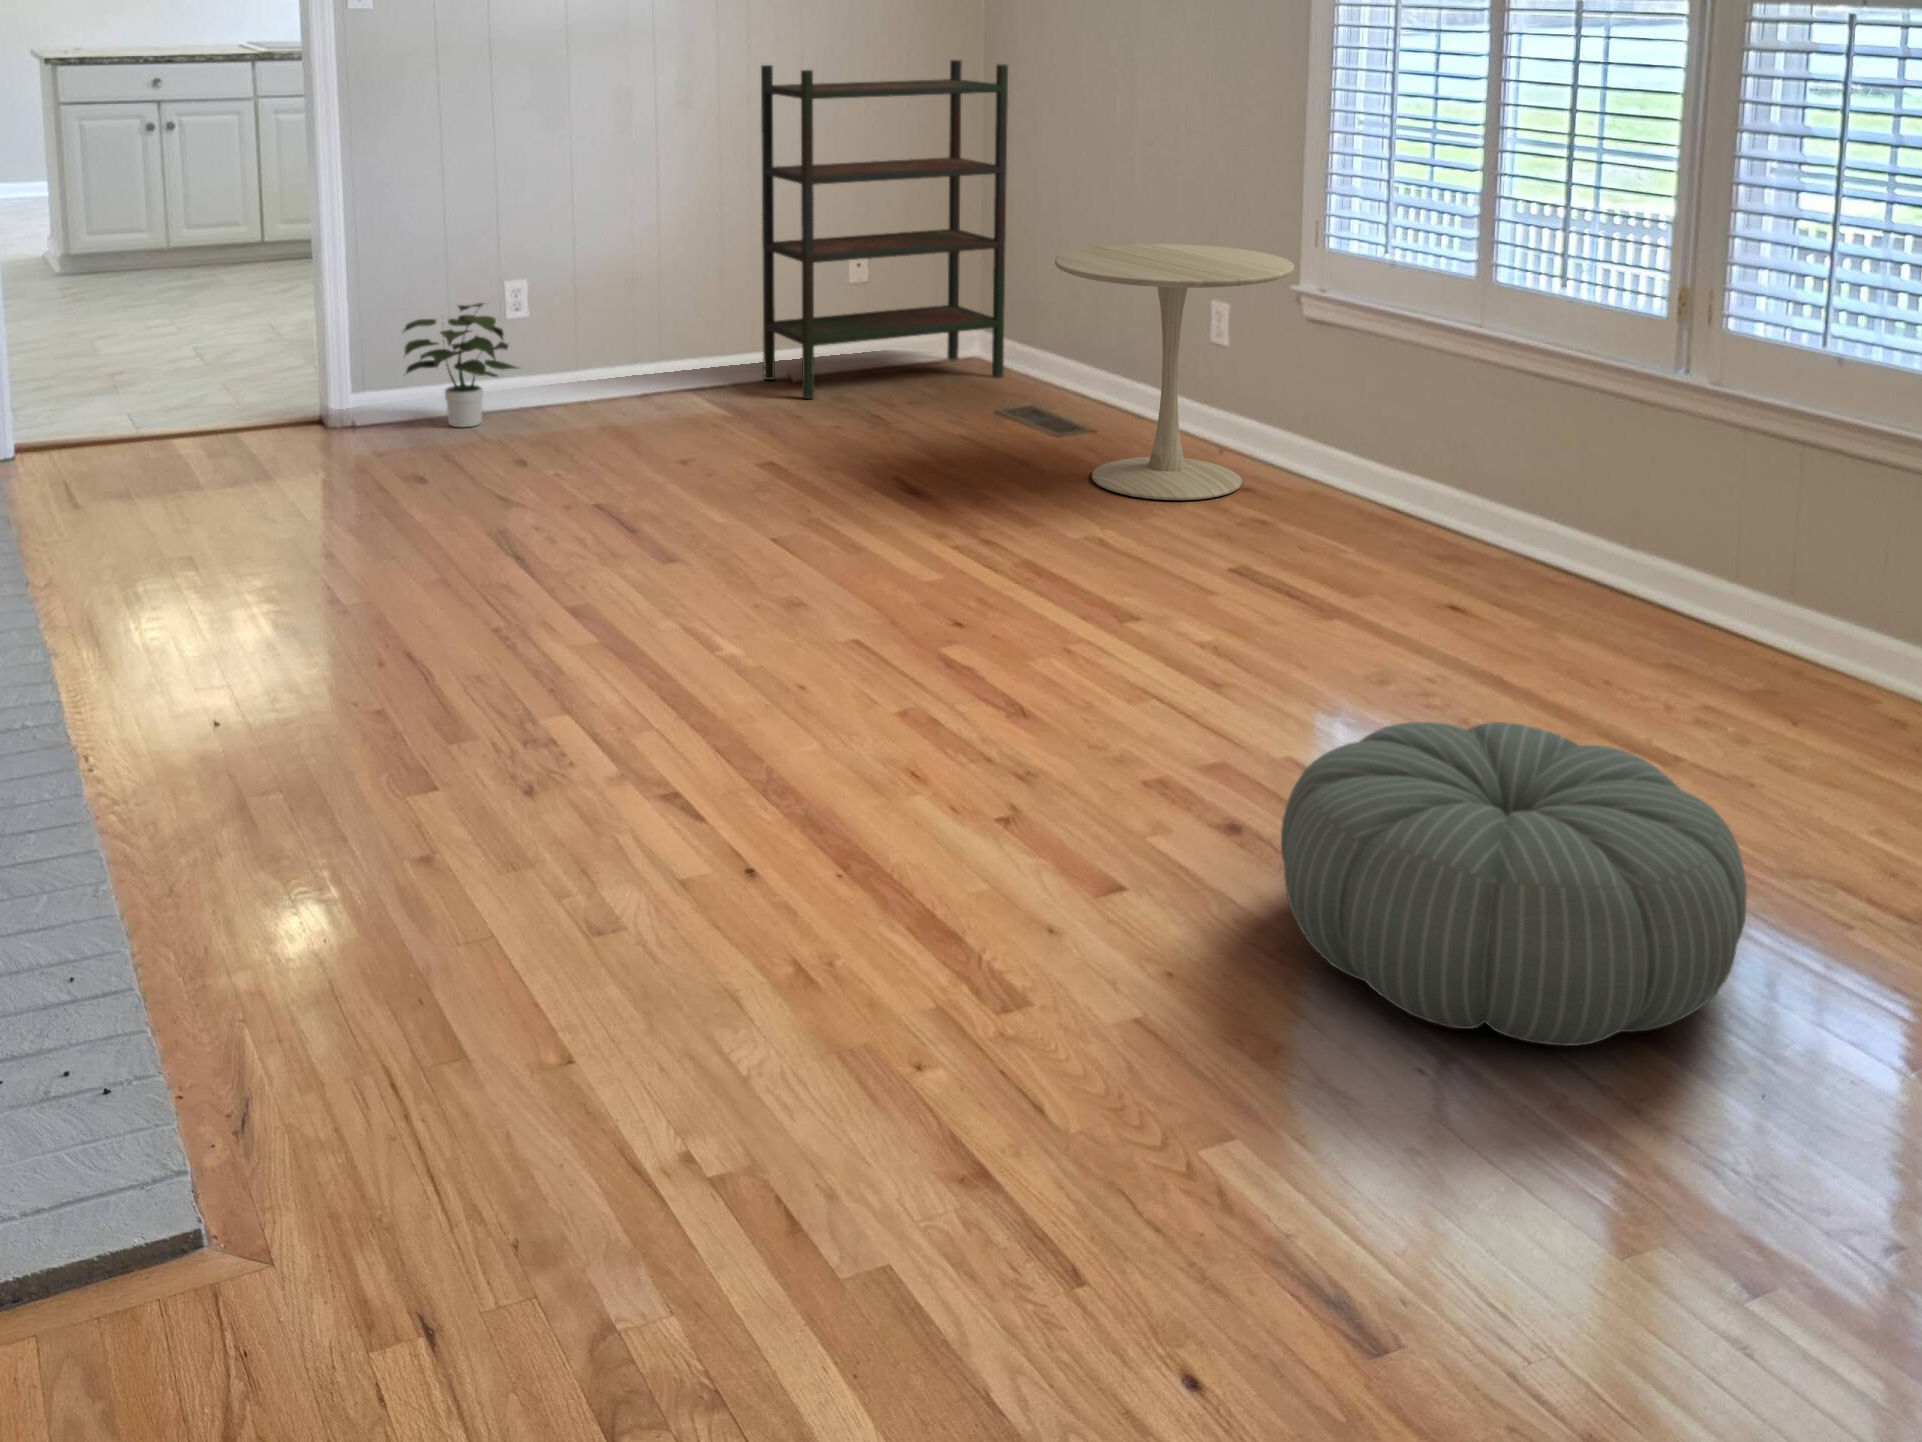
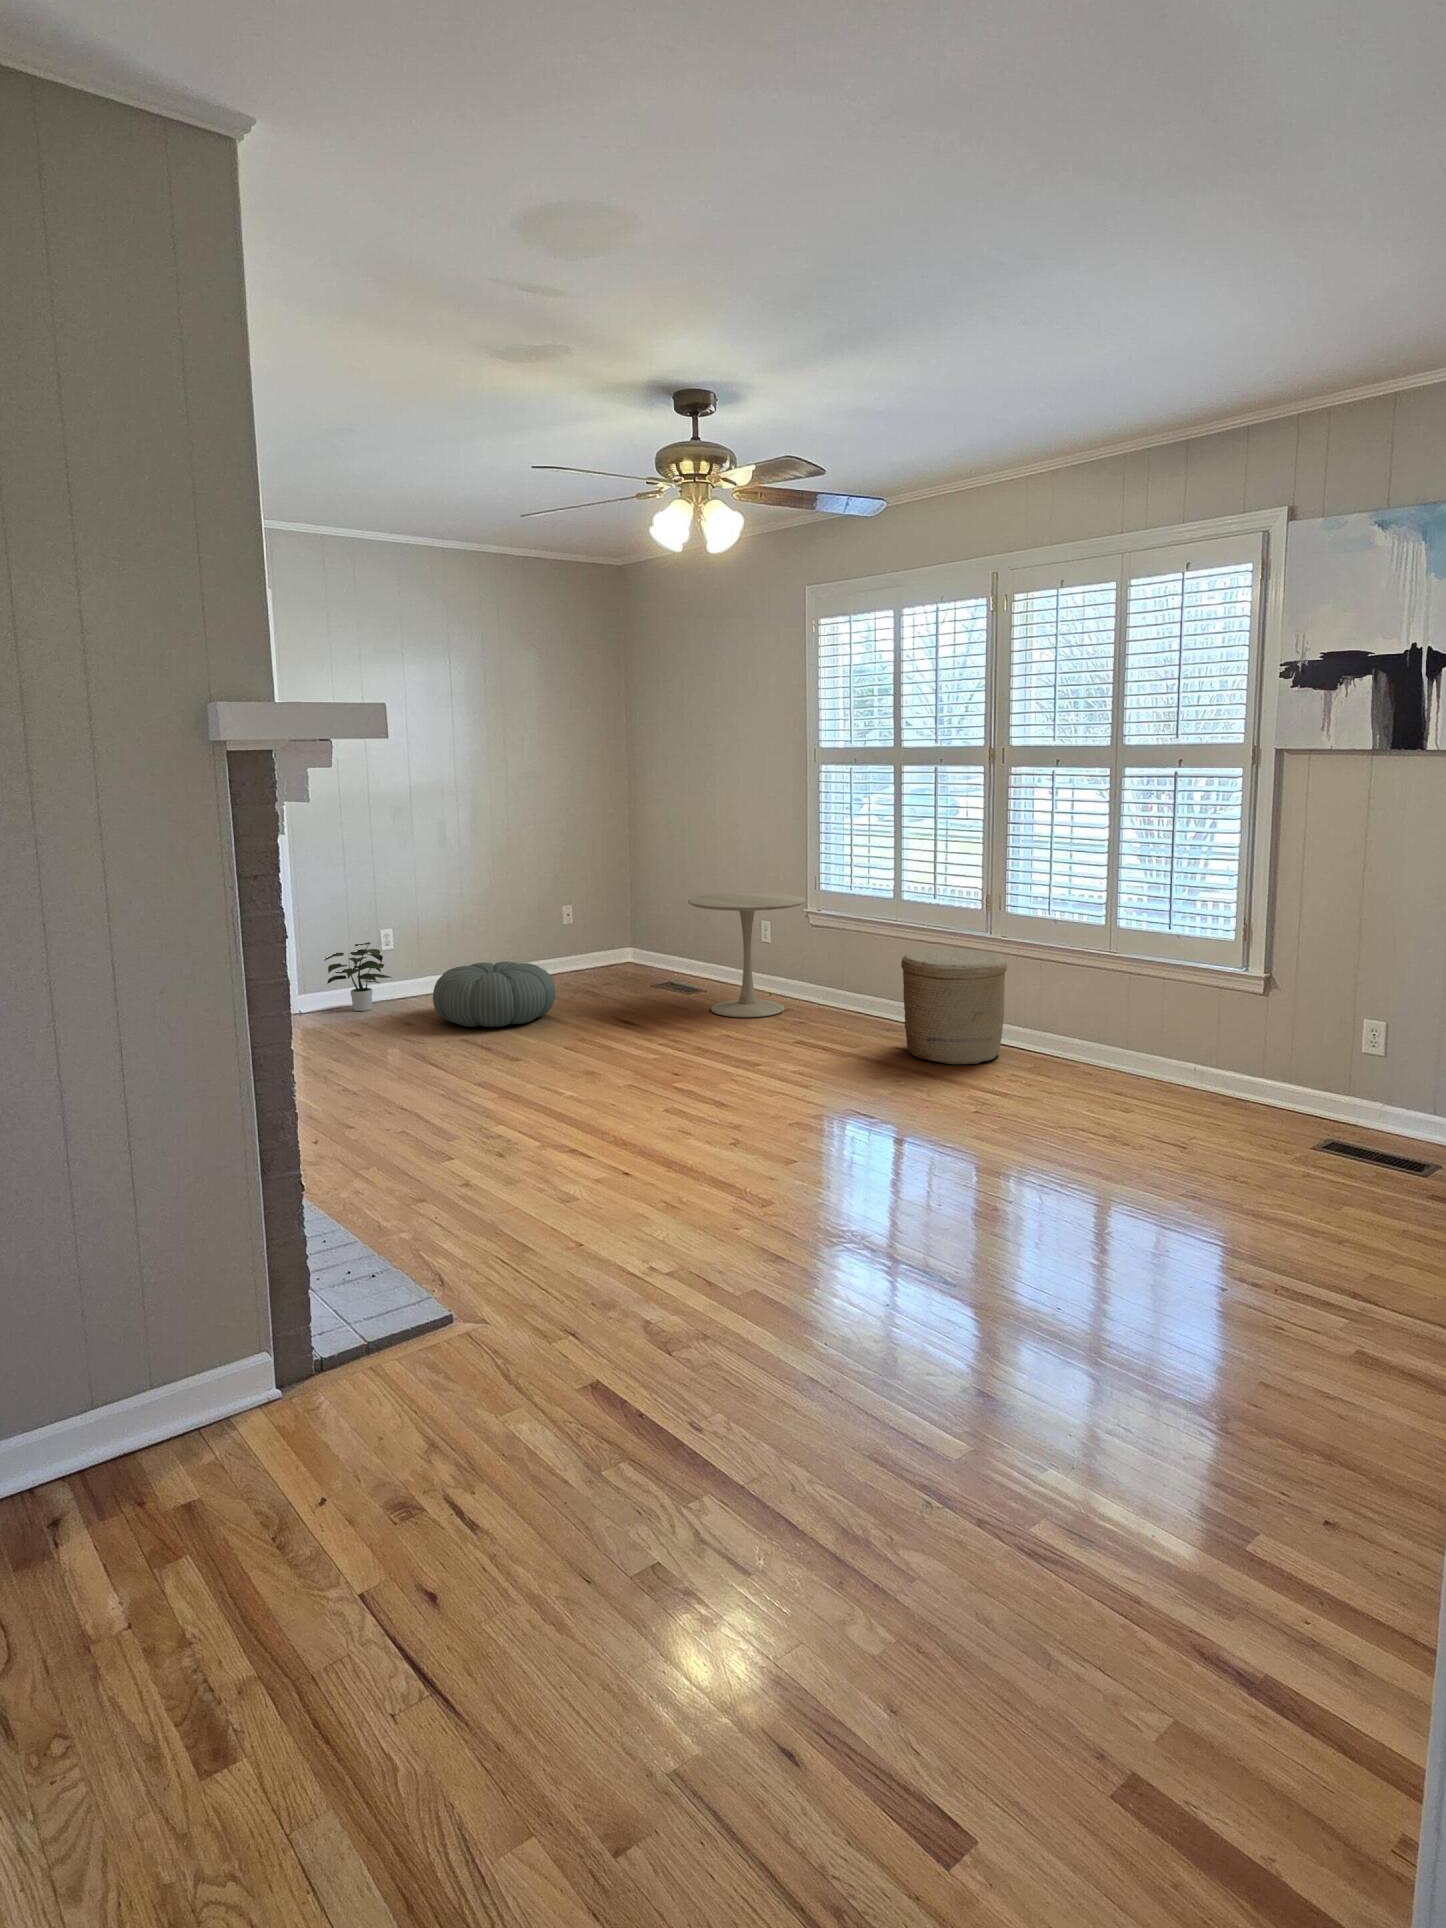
bookshelf: present [761,60,1008,399] -> none [511,806,646,986]
woven basket: none [1466,396,1711,662] -> present [901,949,1007,1064]
pouf: present [1281,722,1747,1046] -> present [433,961,555,1027]

